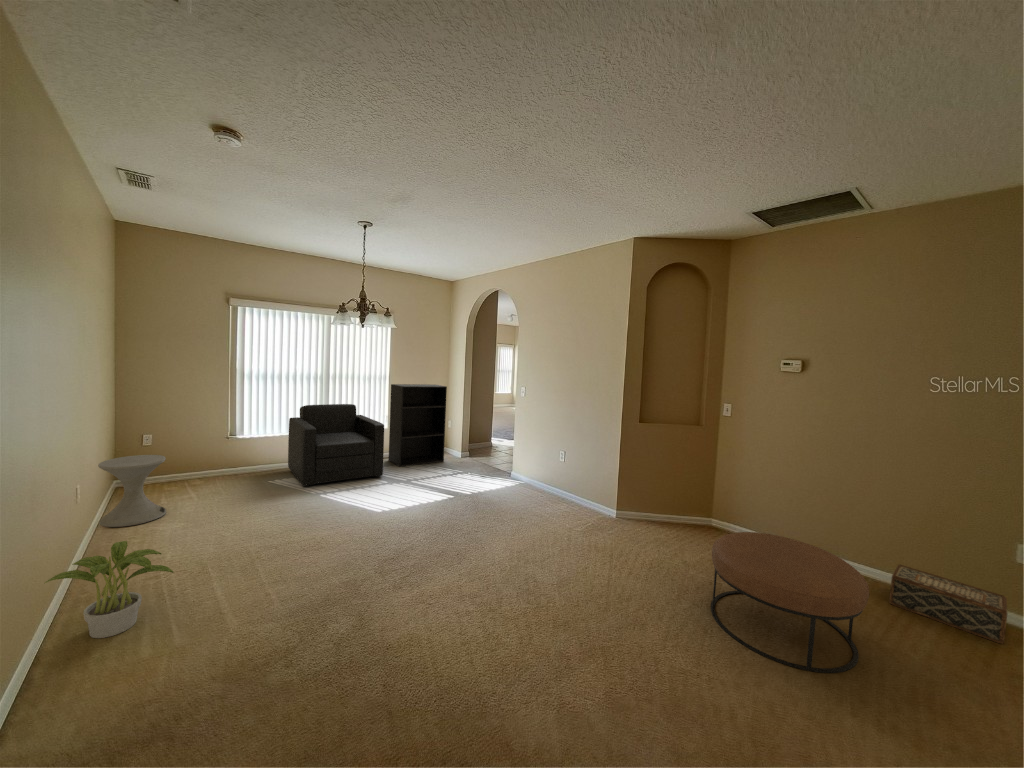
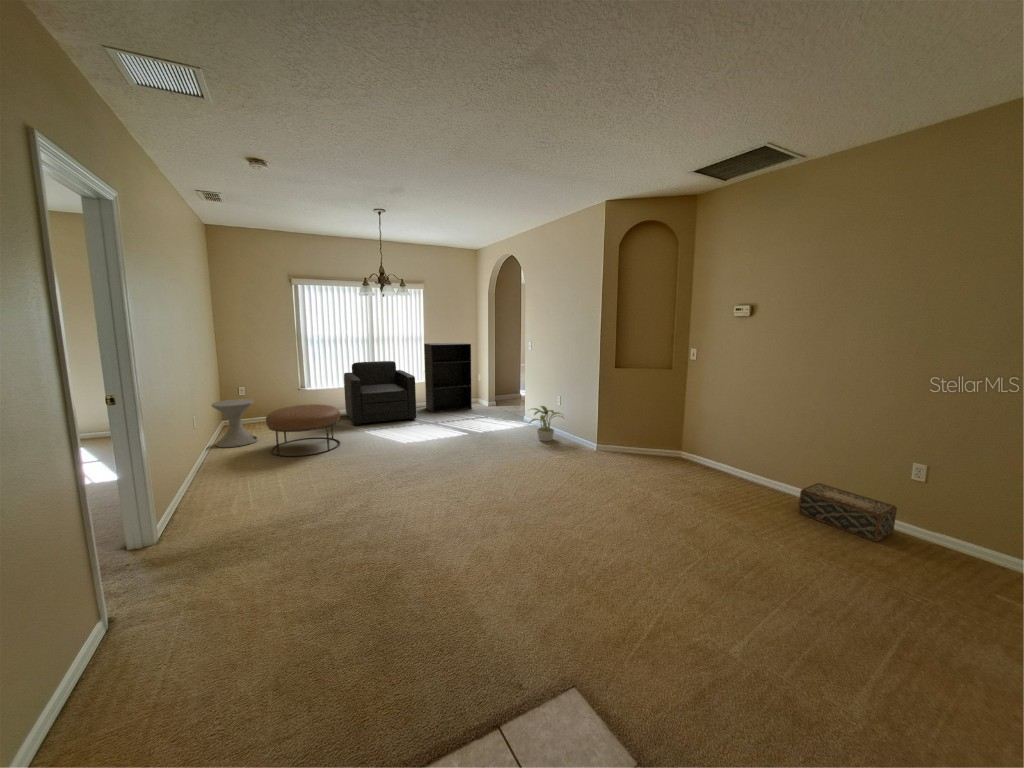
ottoman: present [711,532,869,673] -> present [266,404,340,457]
potted plant: present [45,541,173,638] -> present [530,406,562,441]

